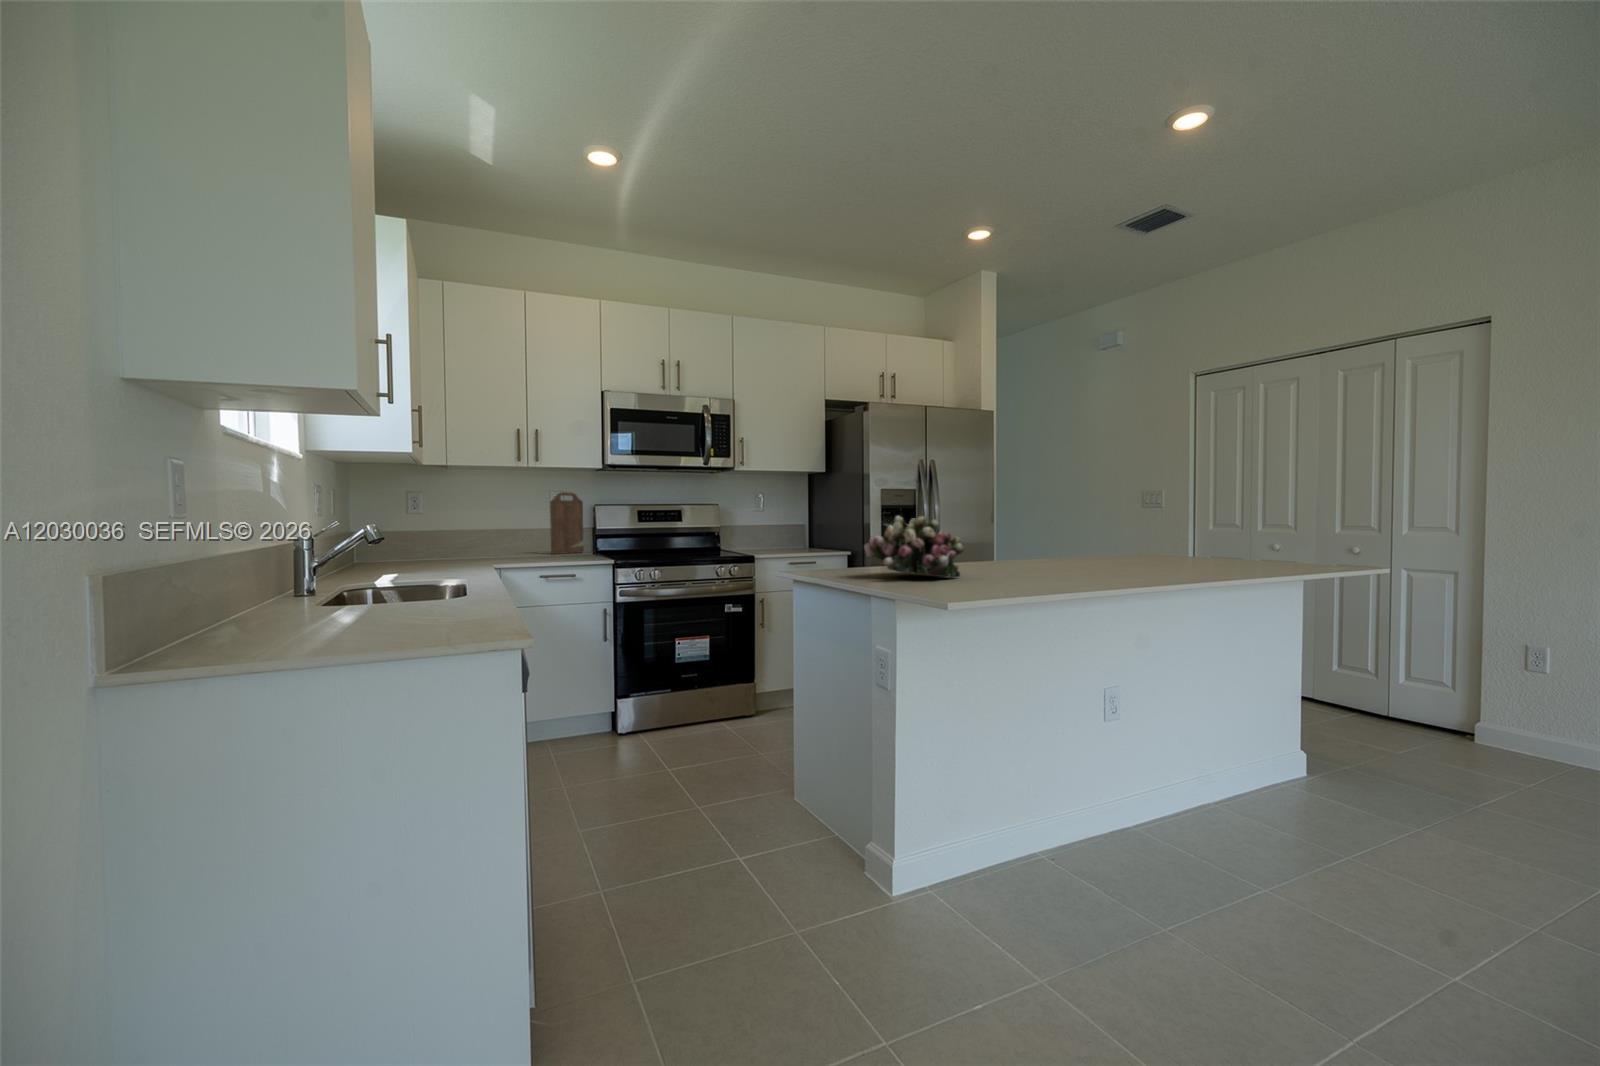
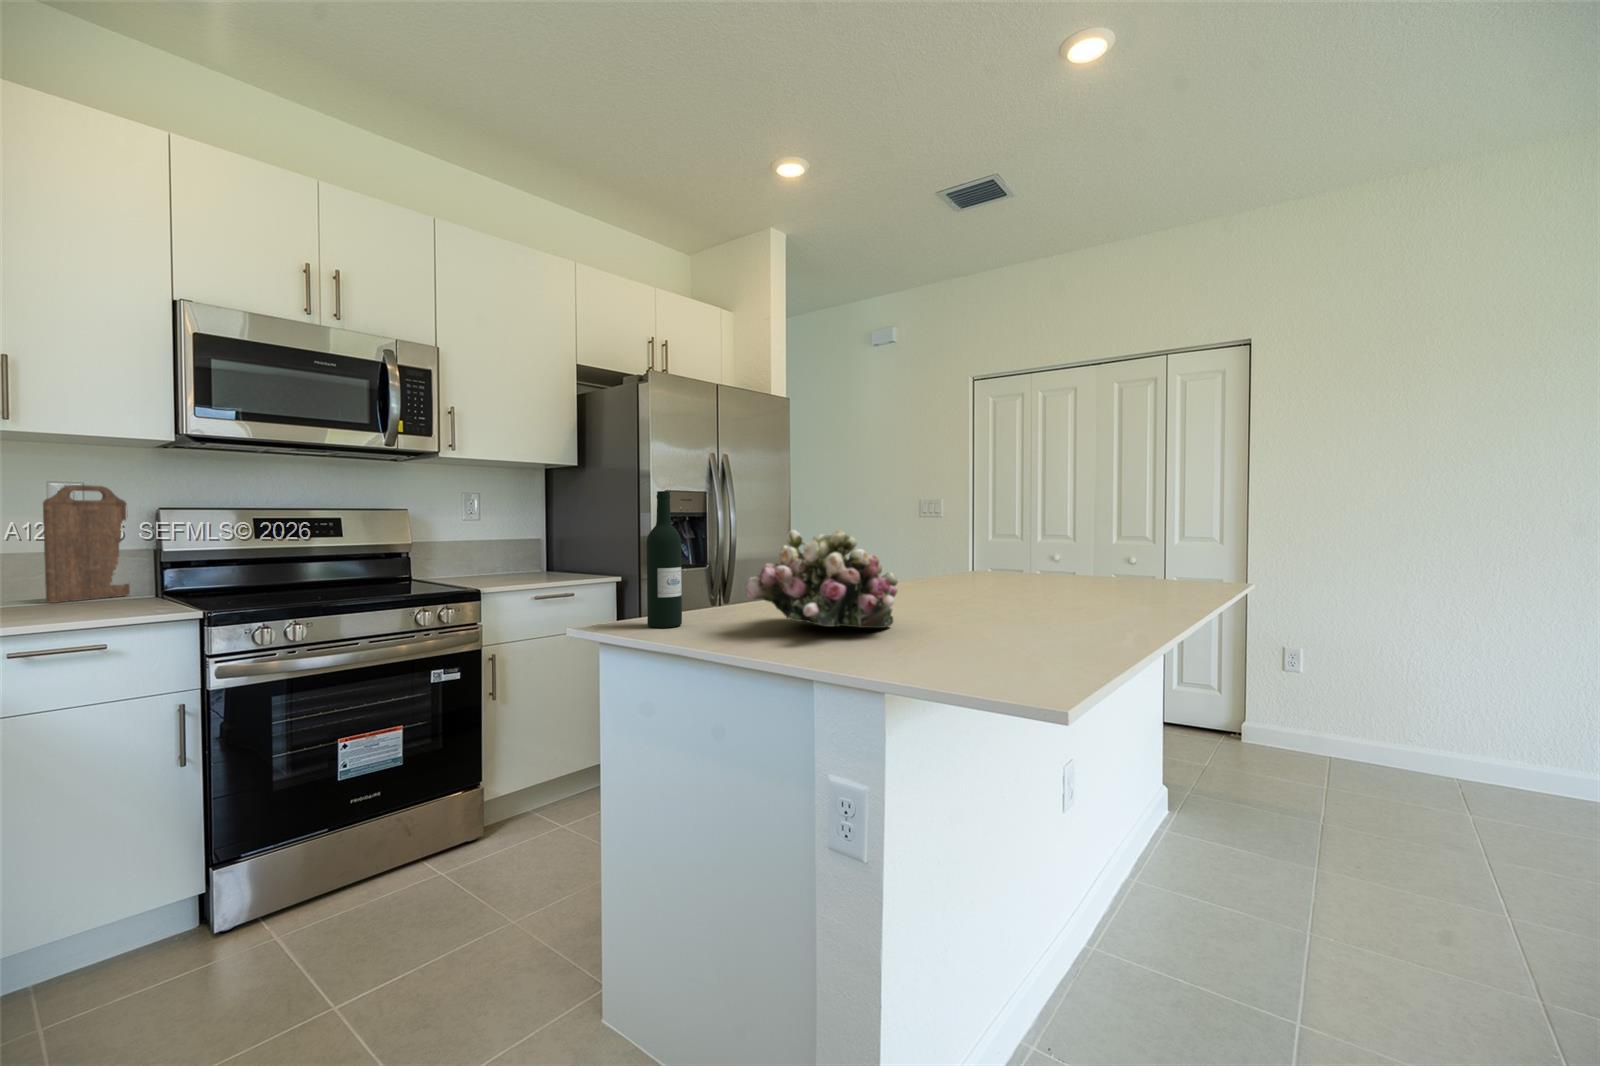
wine bottle: none [816,493,836,573] -> present [647,491,682,628]

